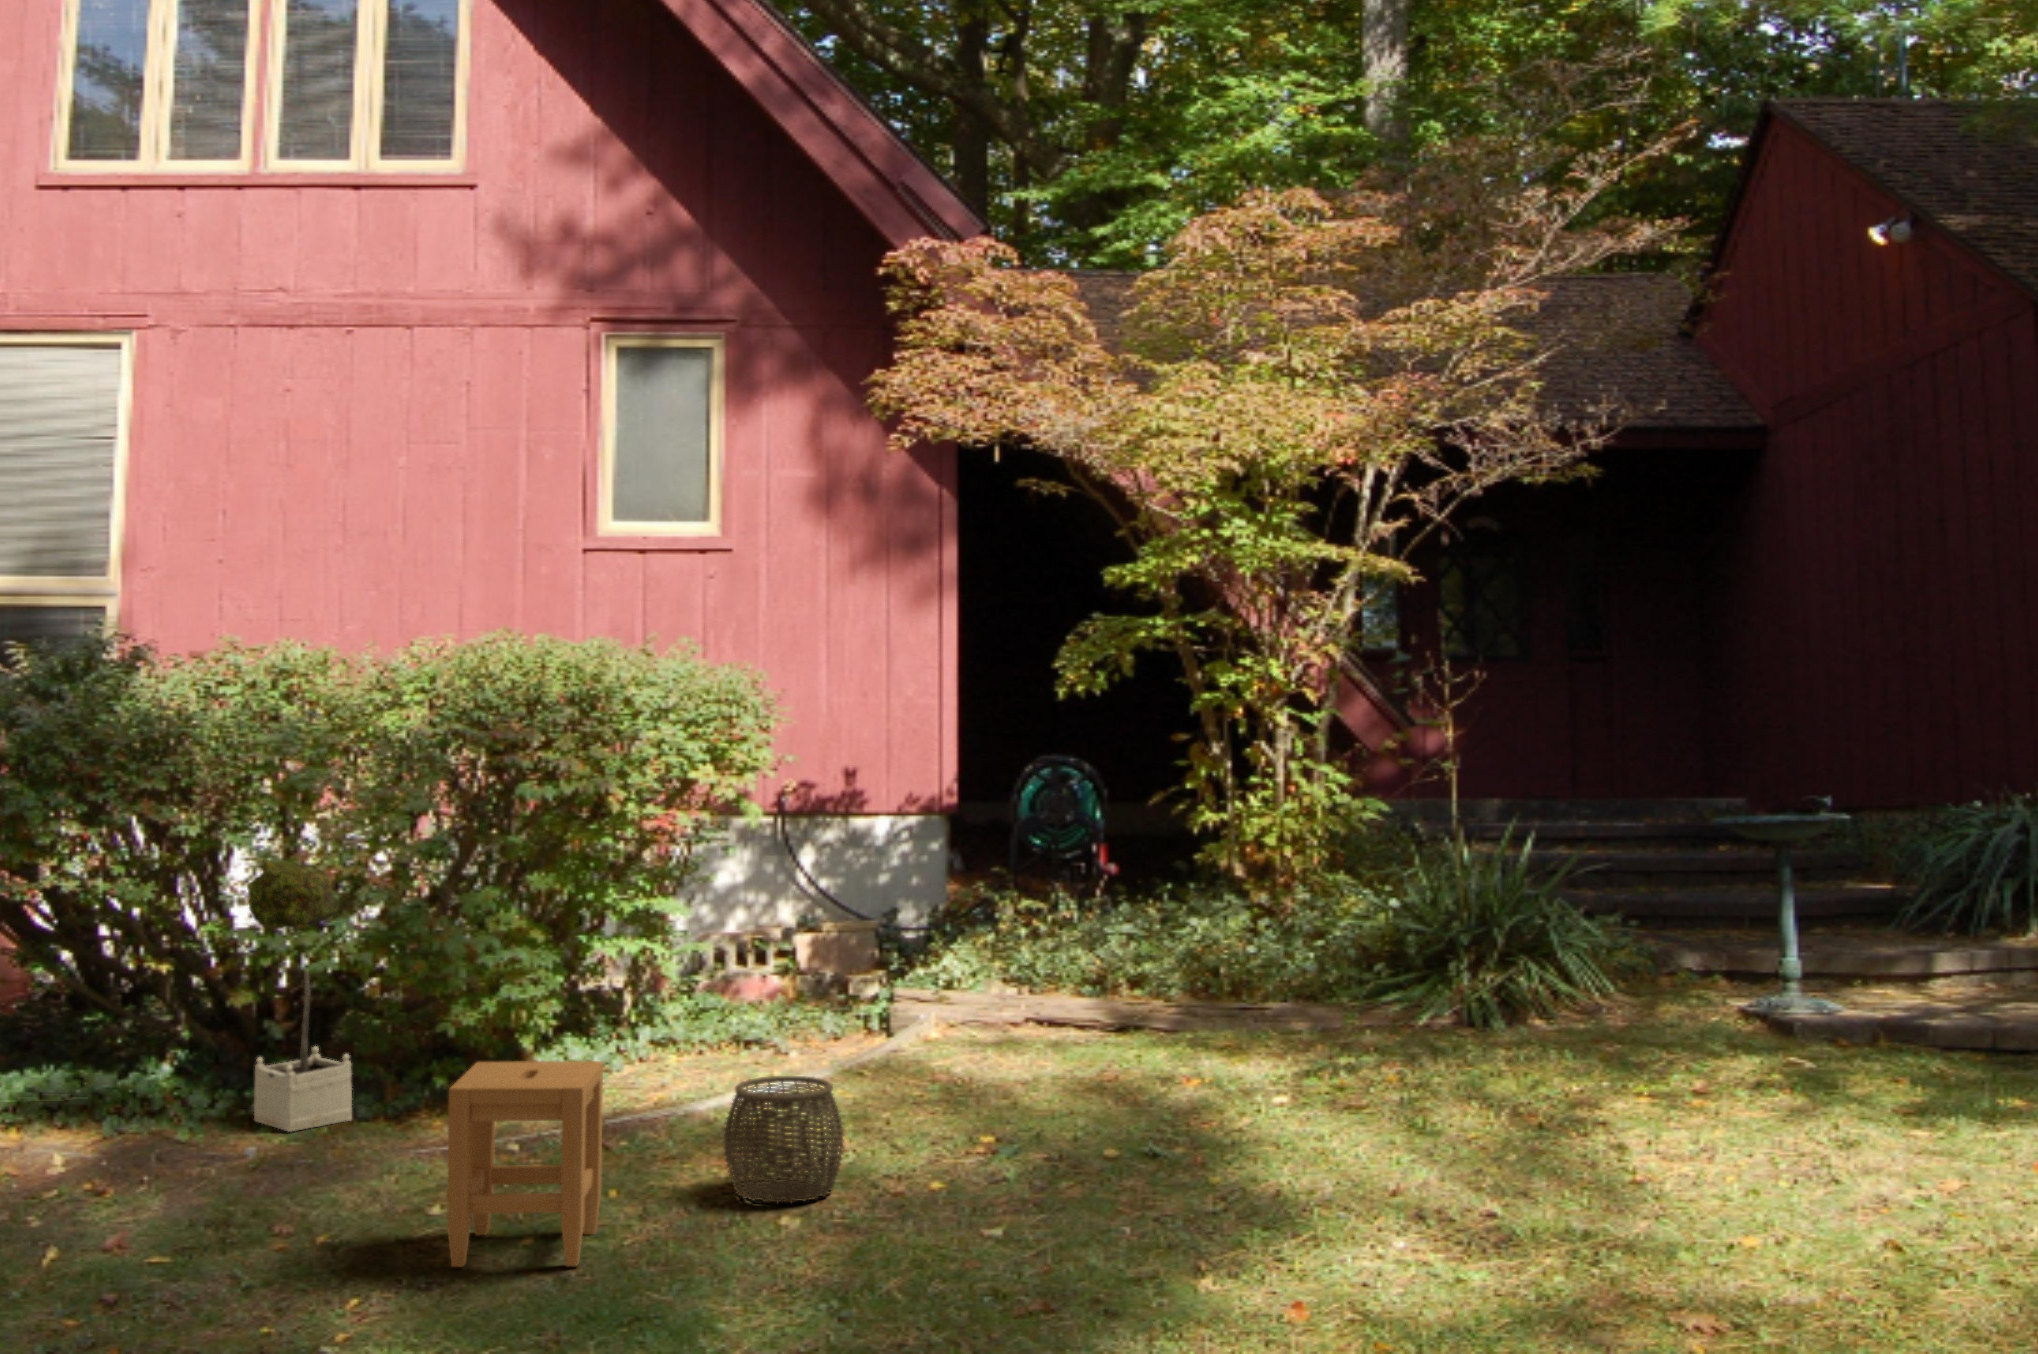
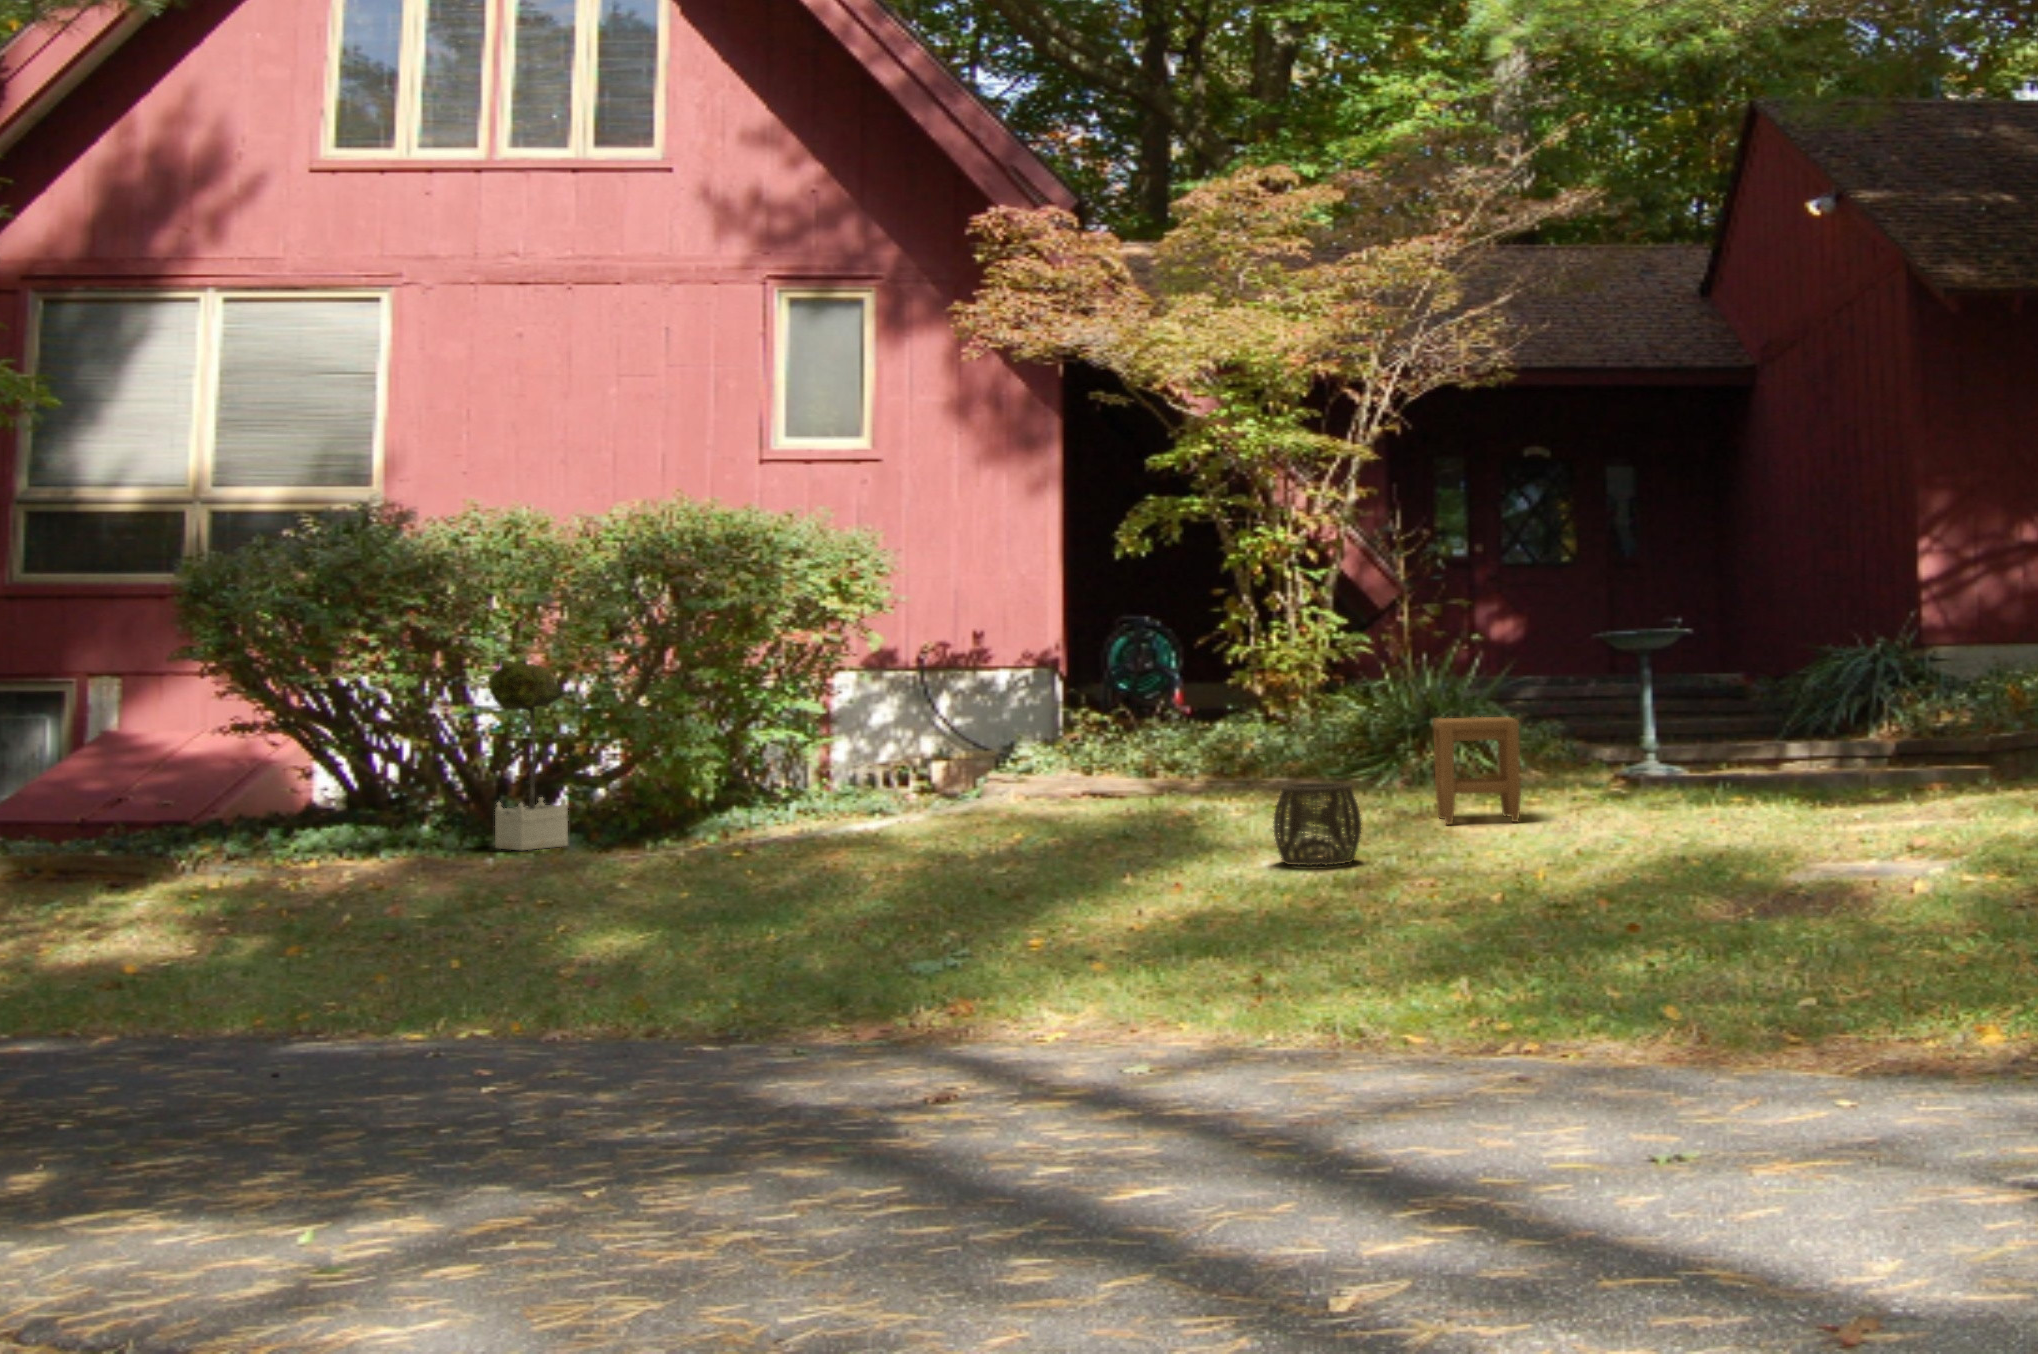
stool: present [447,1061,603,1267] -> present [1433,717,1521,824]
woven basket: present [723,1076,844,1203] -> present [1273,782,1362,866]

